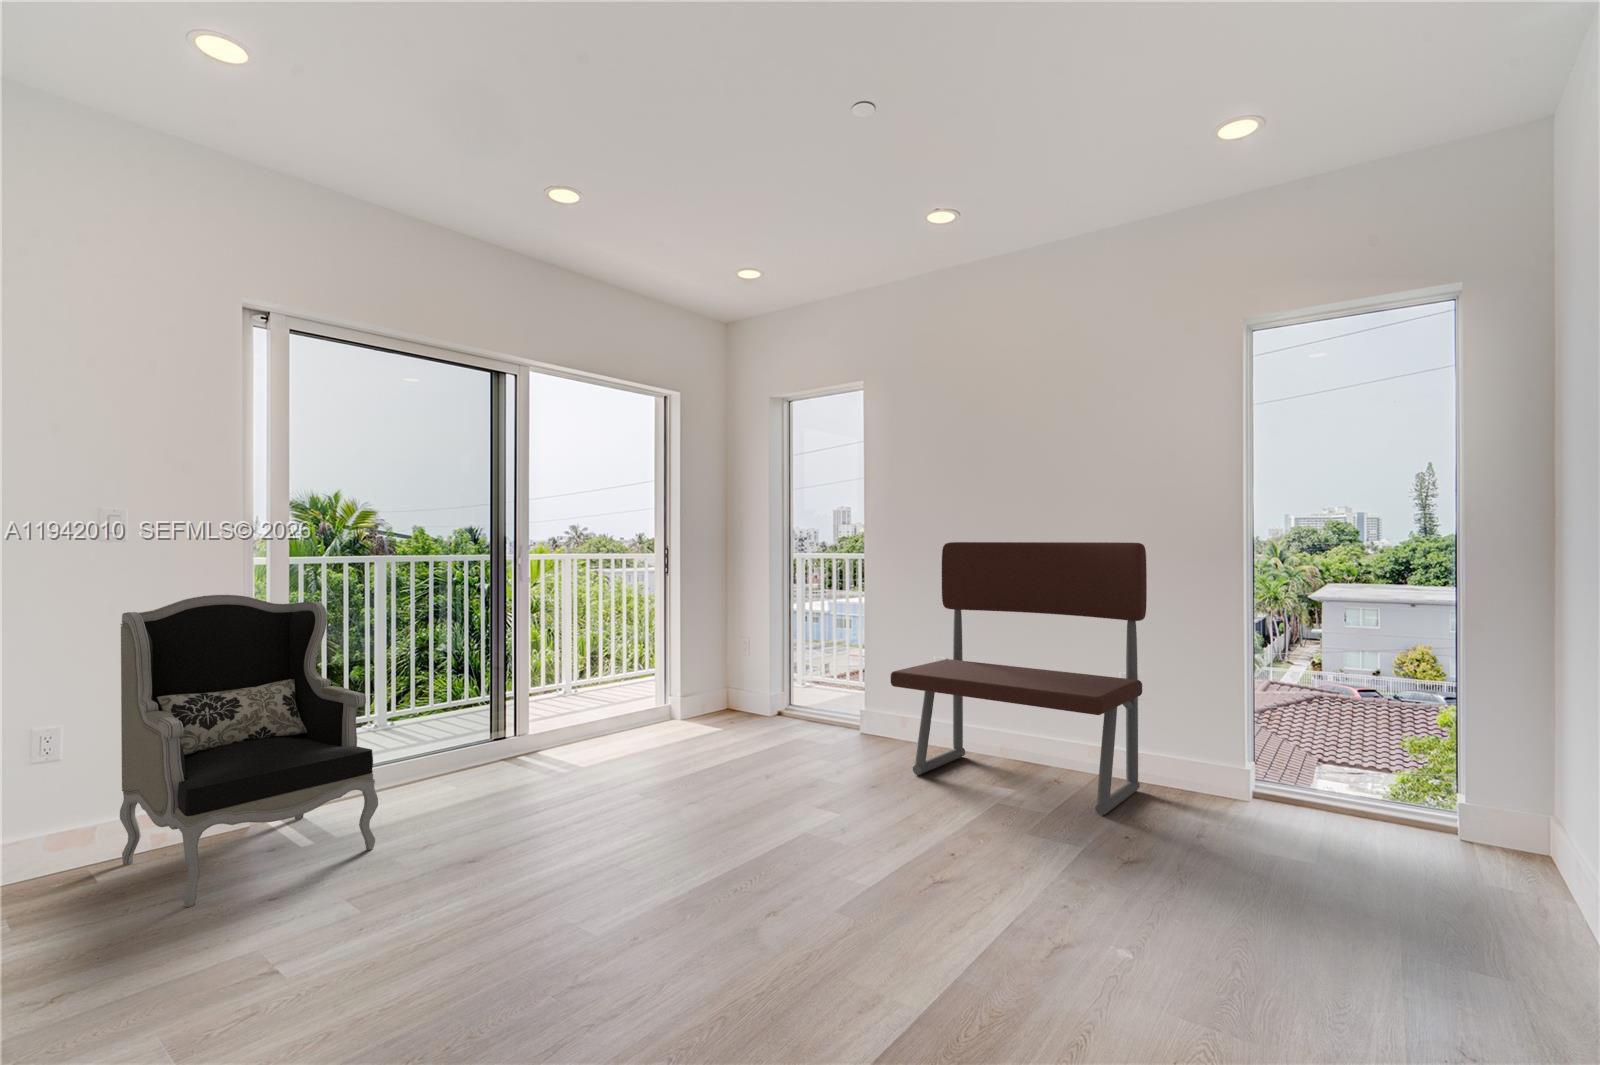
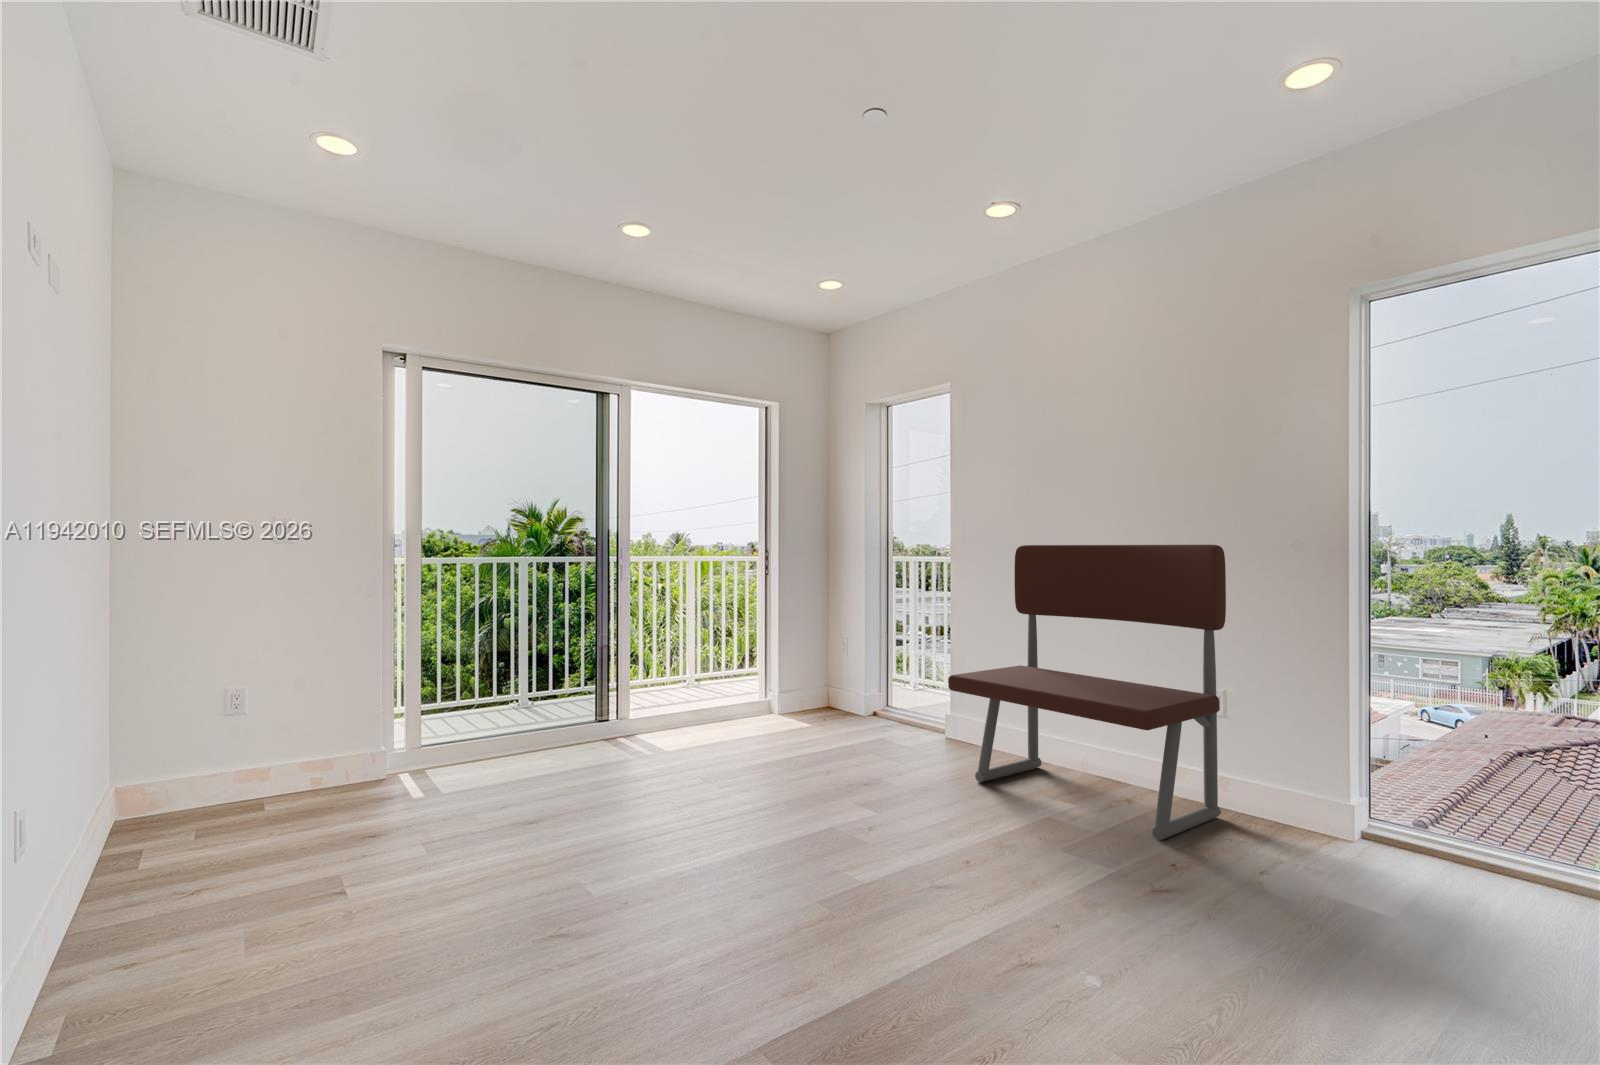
armchair: present [120,595,378,907] -> none [280,588,465,841]

